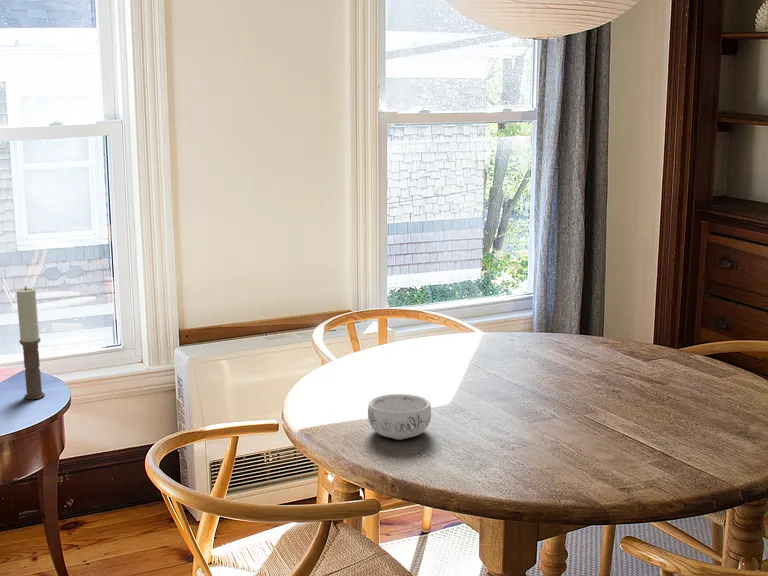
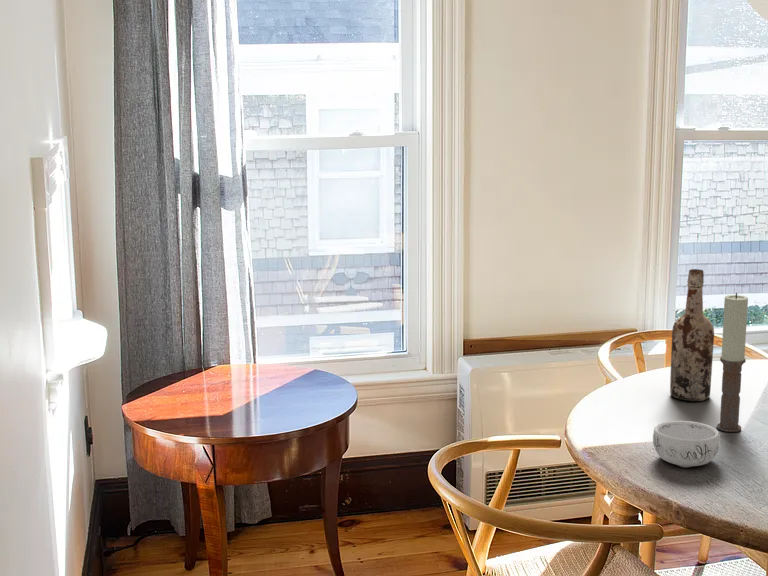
wine bottle: none [382,247,421,375] -> present [670,269,714,401]
candle: present [16,287,45,399] -> present [717,293,748,432]

